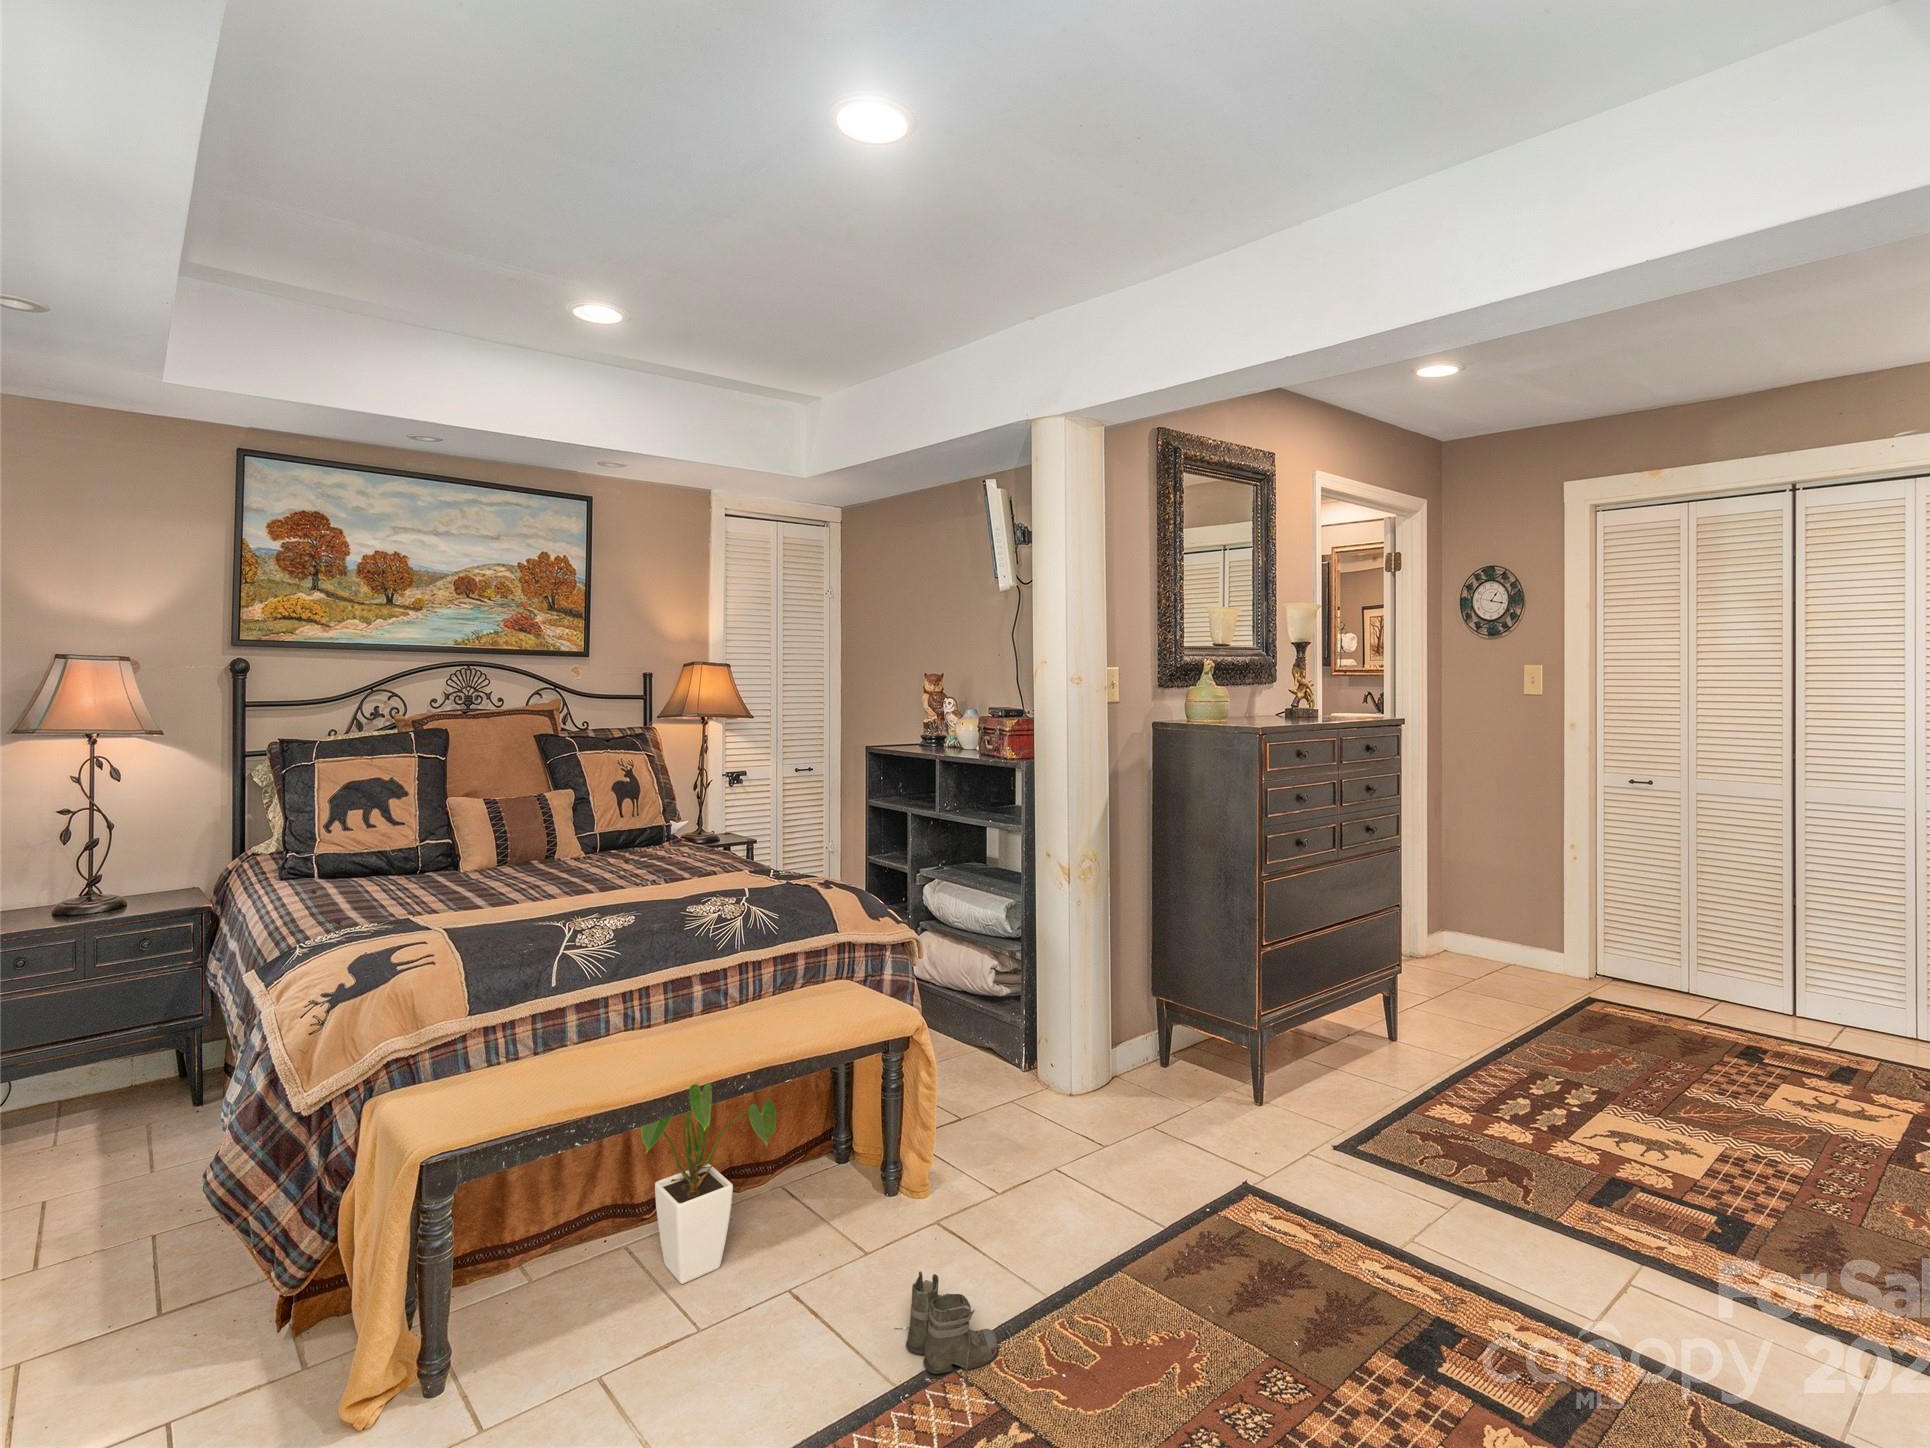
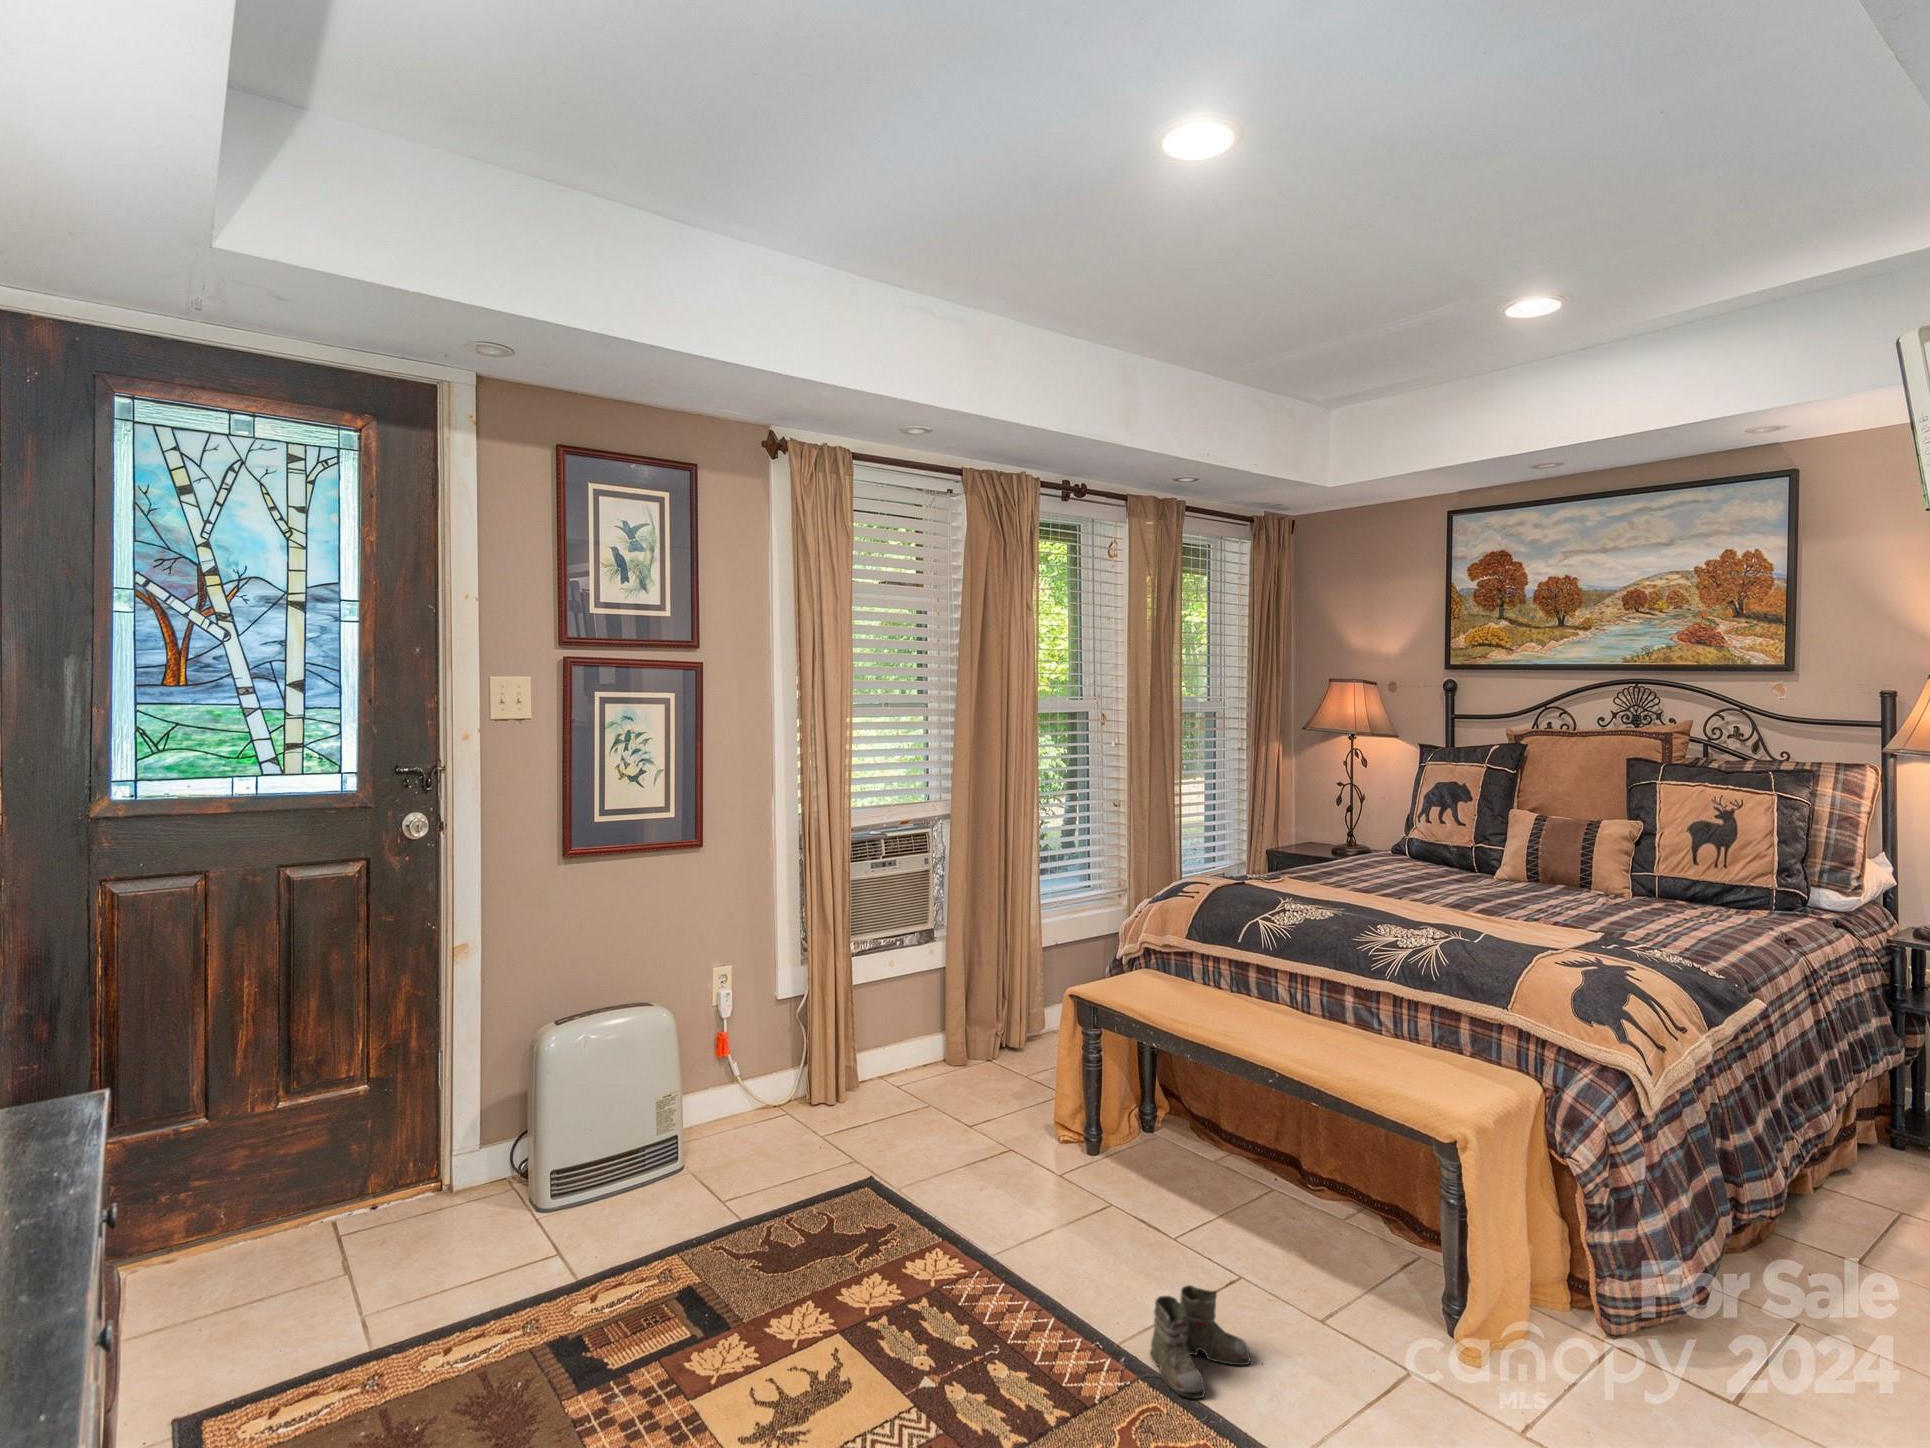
house plant: present [641,1083,776,1284] -> none [1181,1032,1369,1233]

